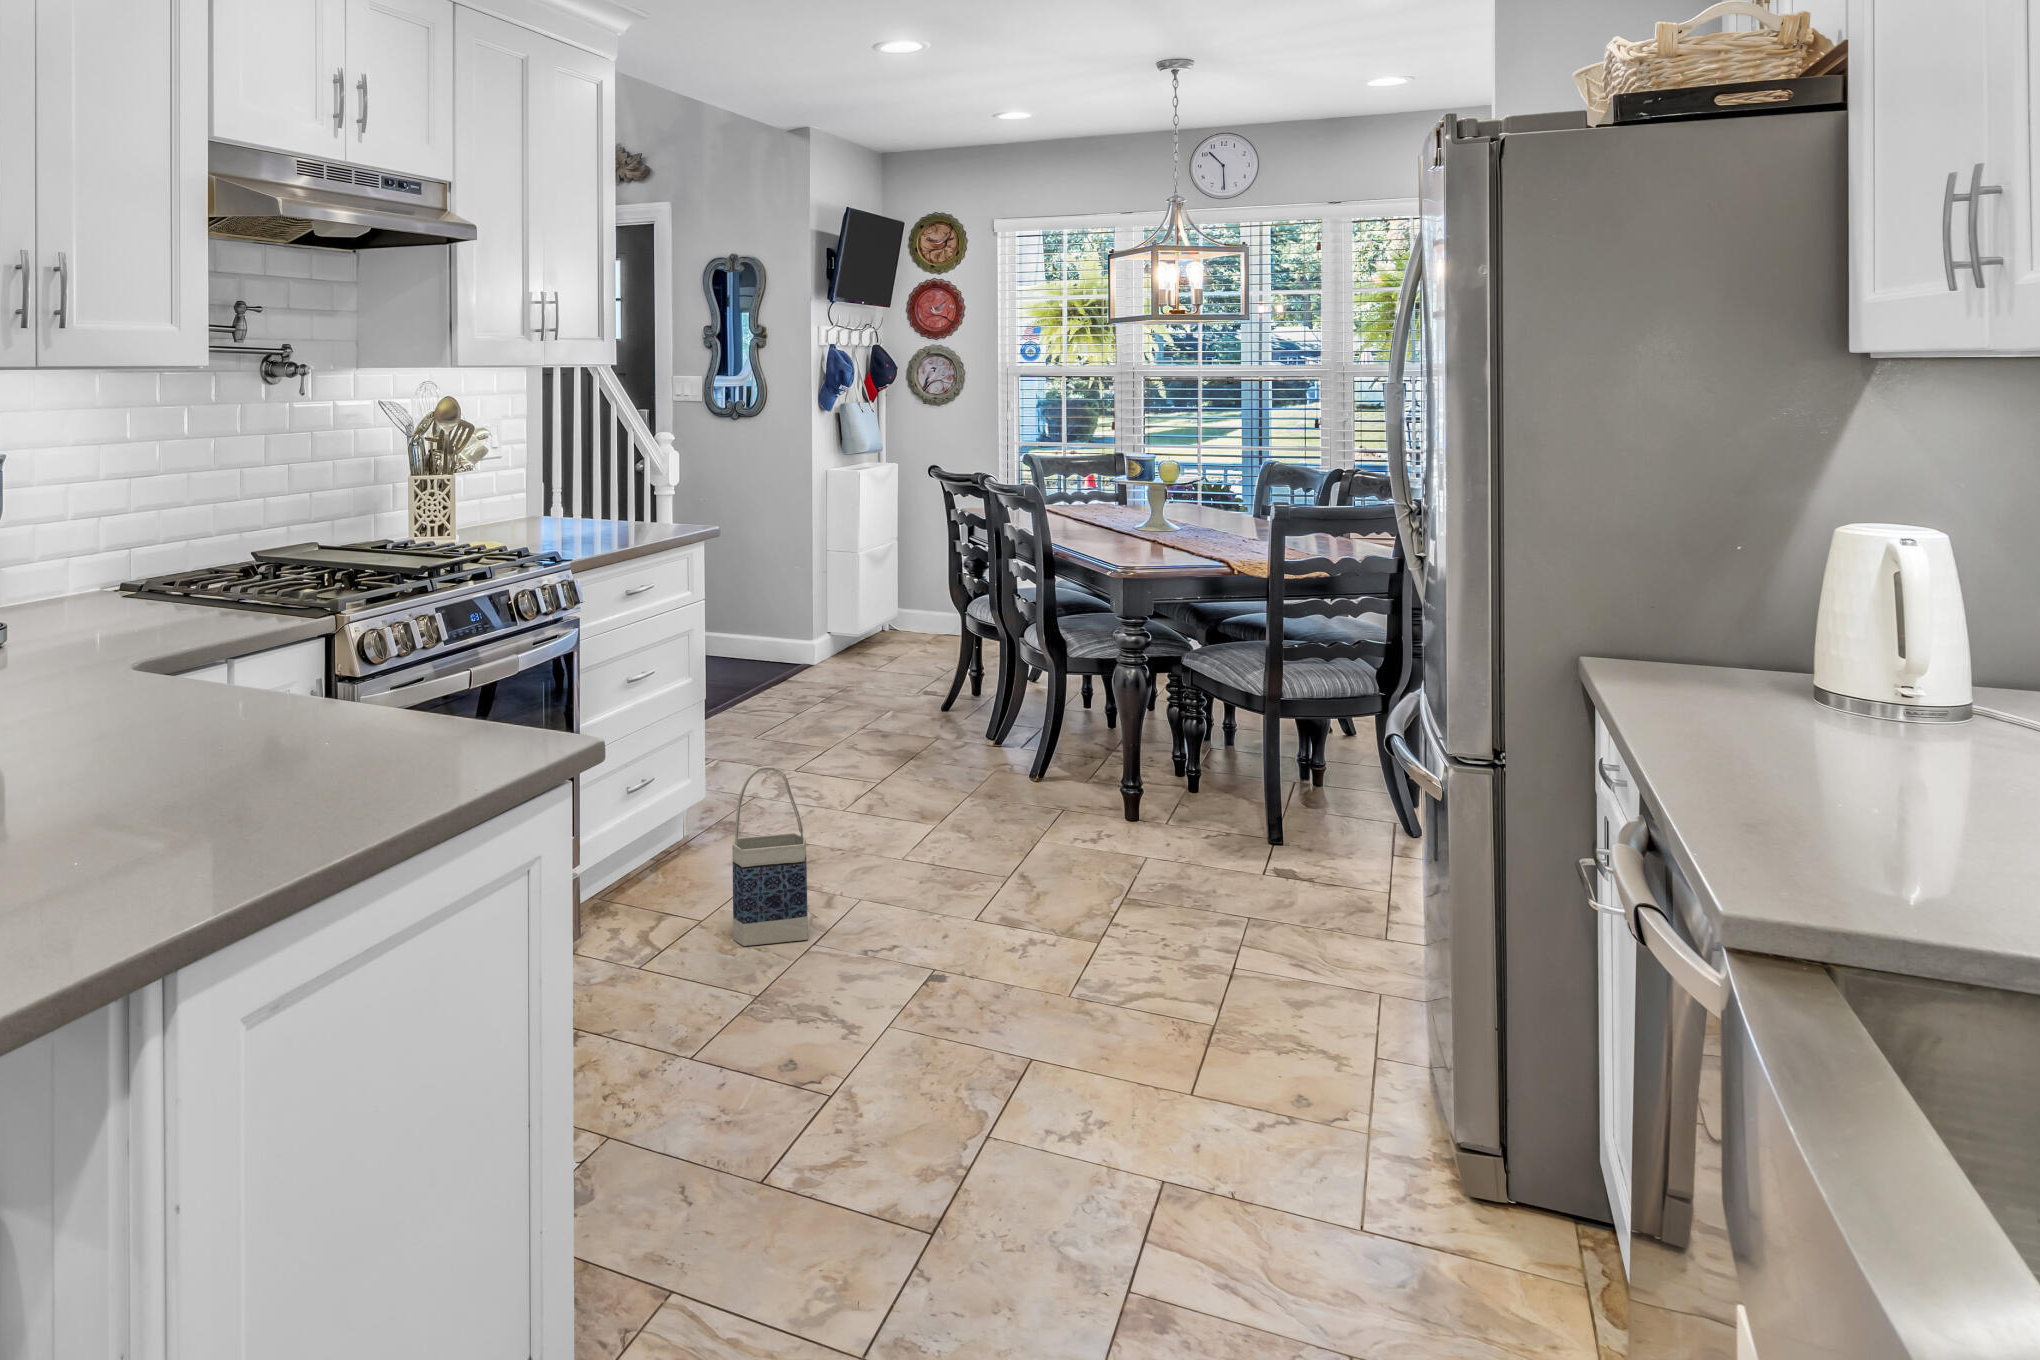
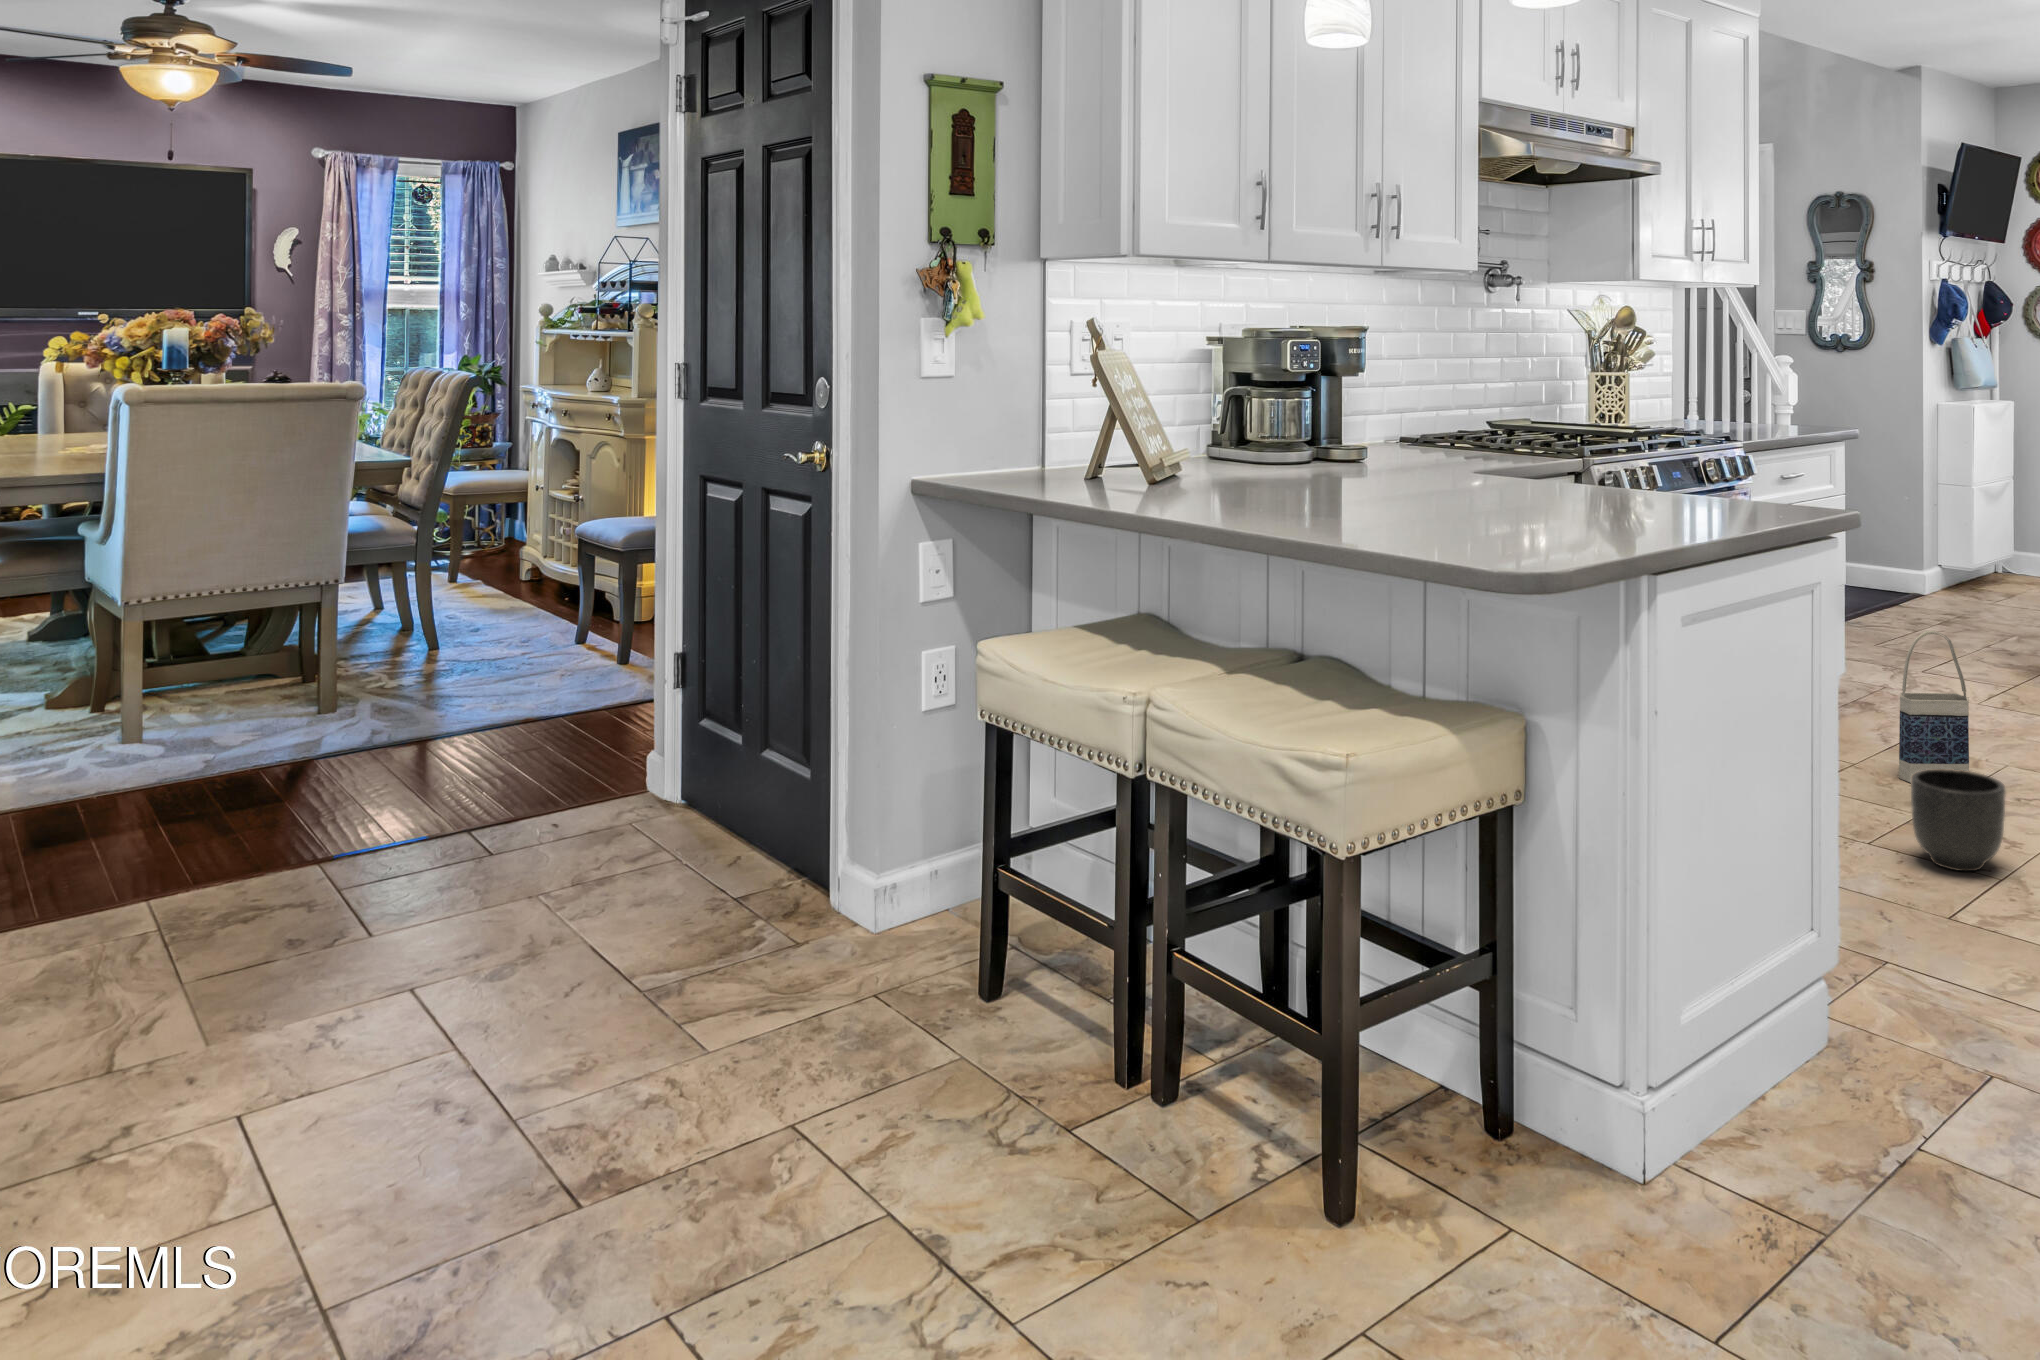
planter: none [713,963,818,1100] -> present [1911,769,2006,871]

